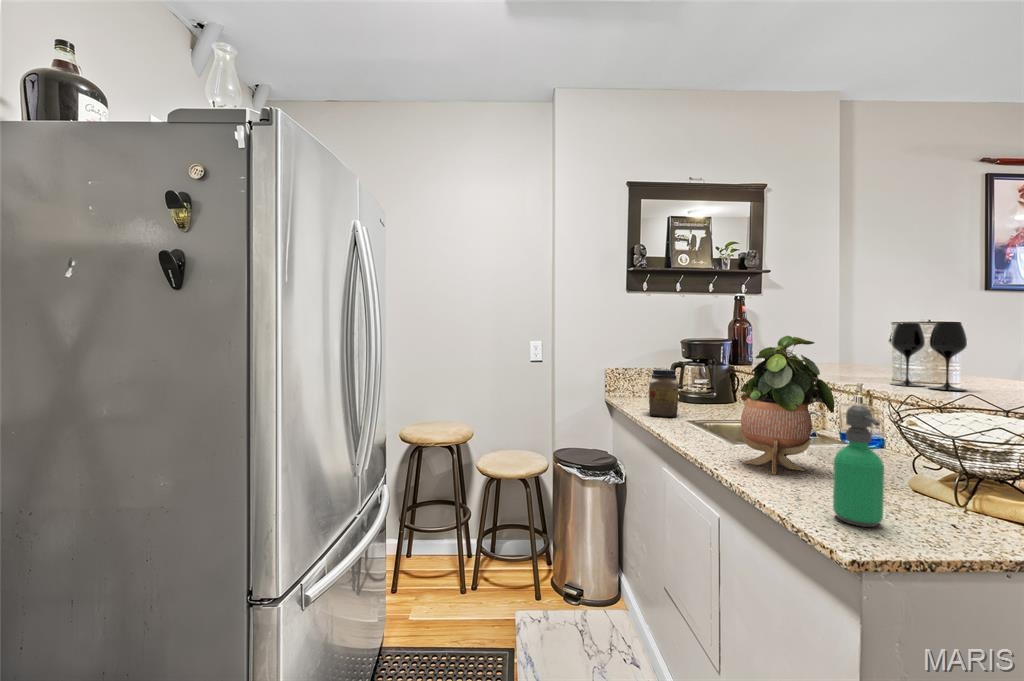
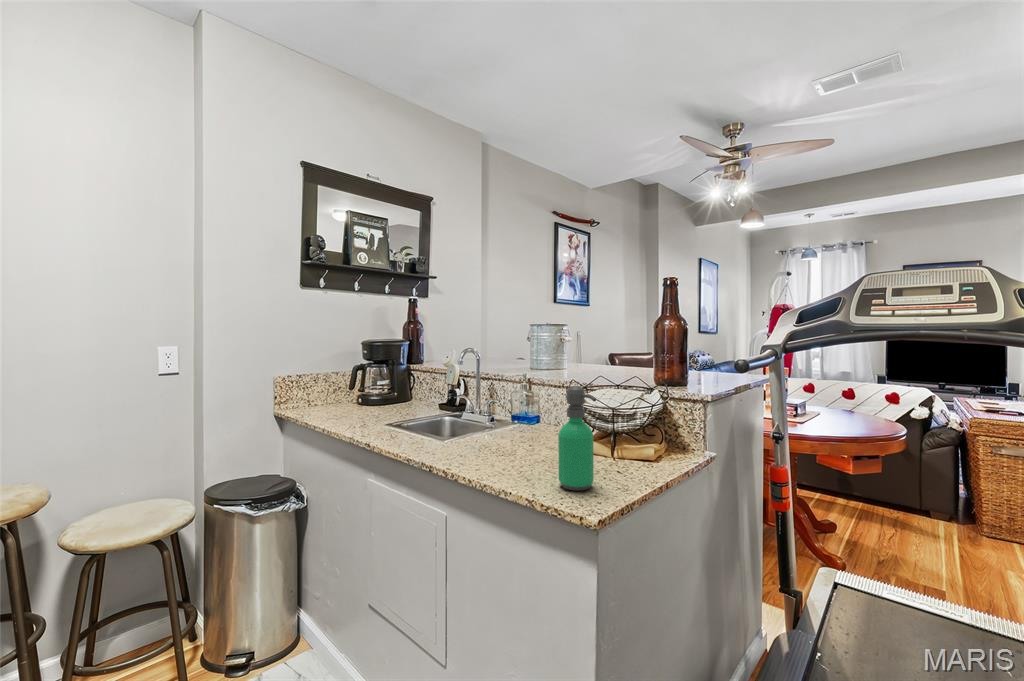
wine glass: present [891,322,967,391] -> none [534,324,579,374]
potted plant: present [741,336,835,474] -> none [456,330,532,460]
jar: present [649,369,678,417] -> none [338,371,370,423]

